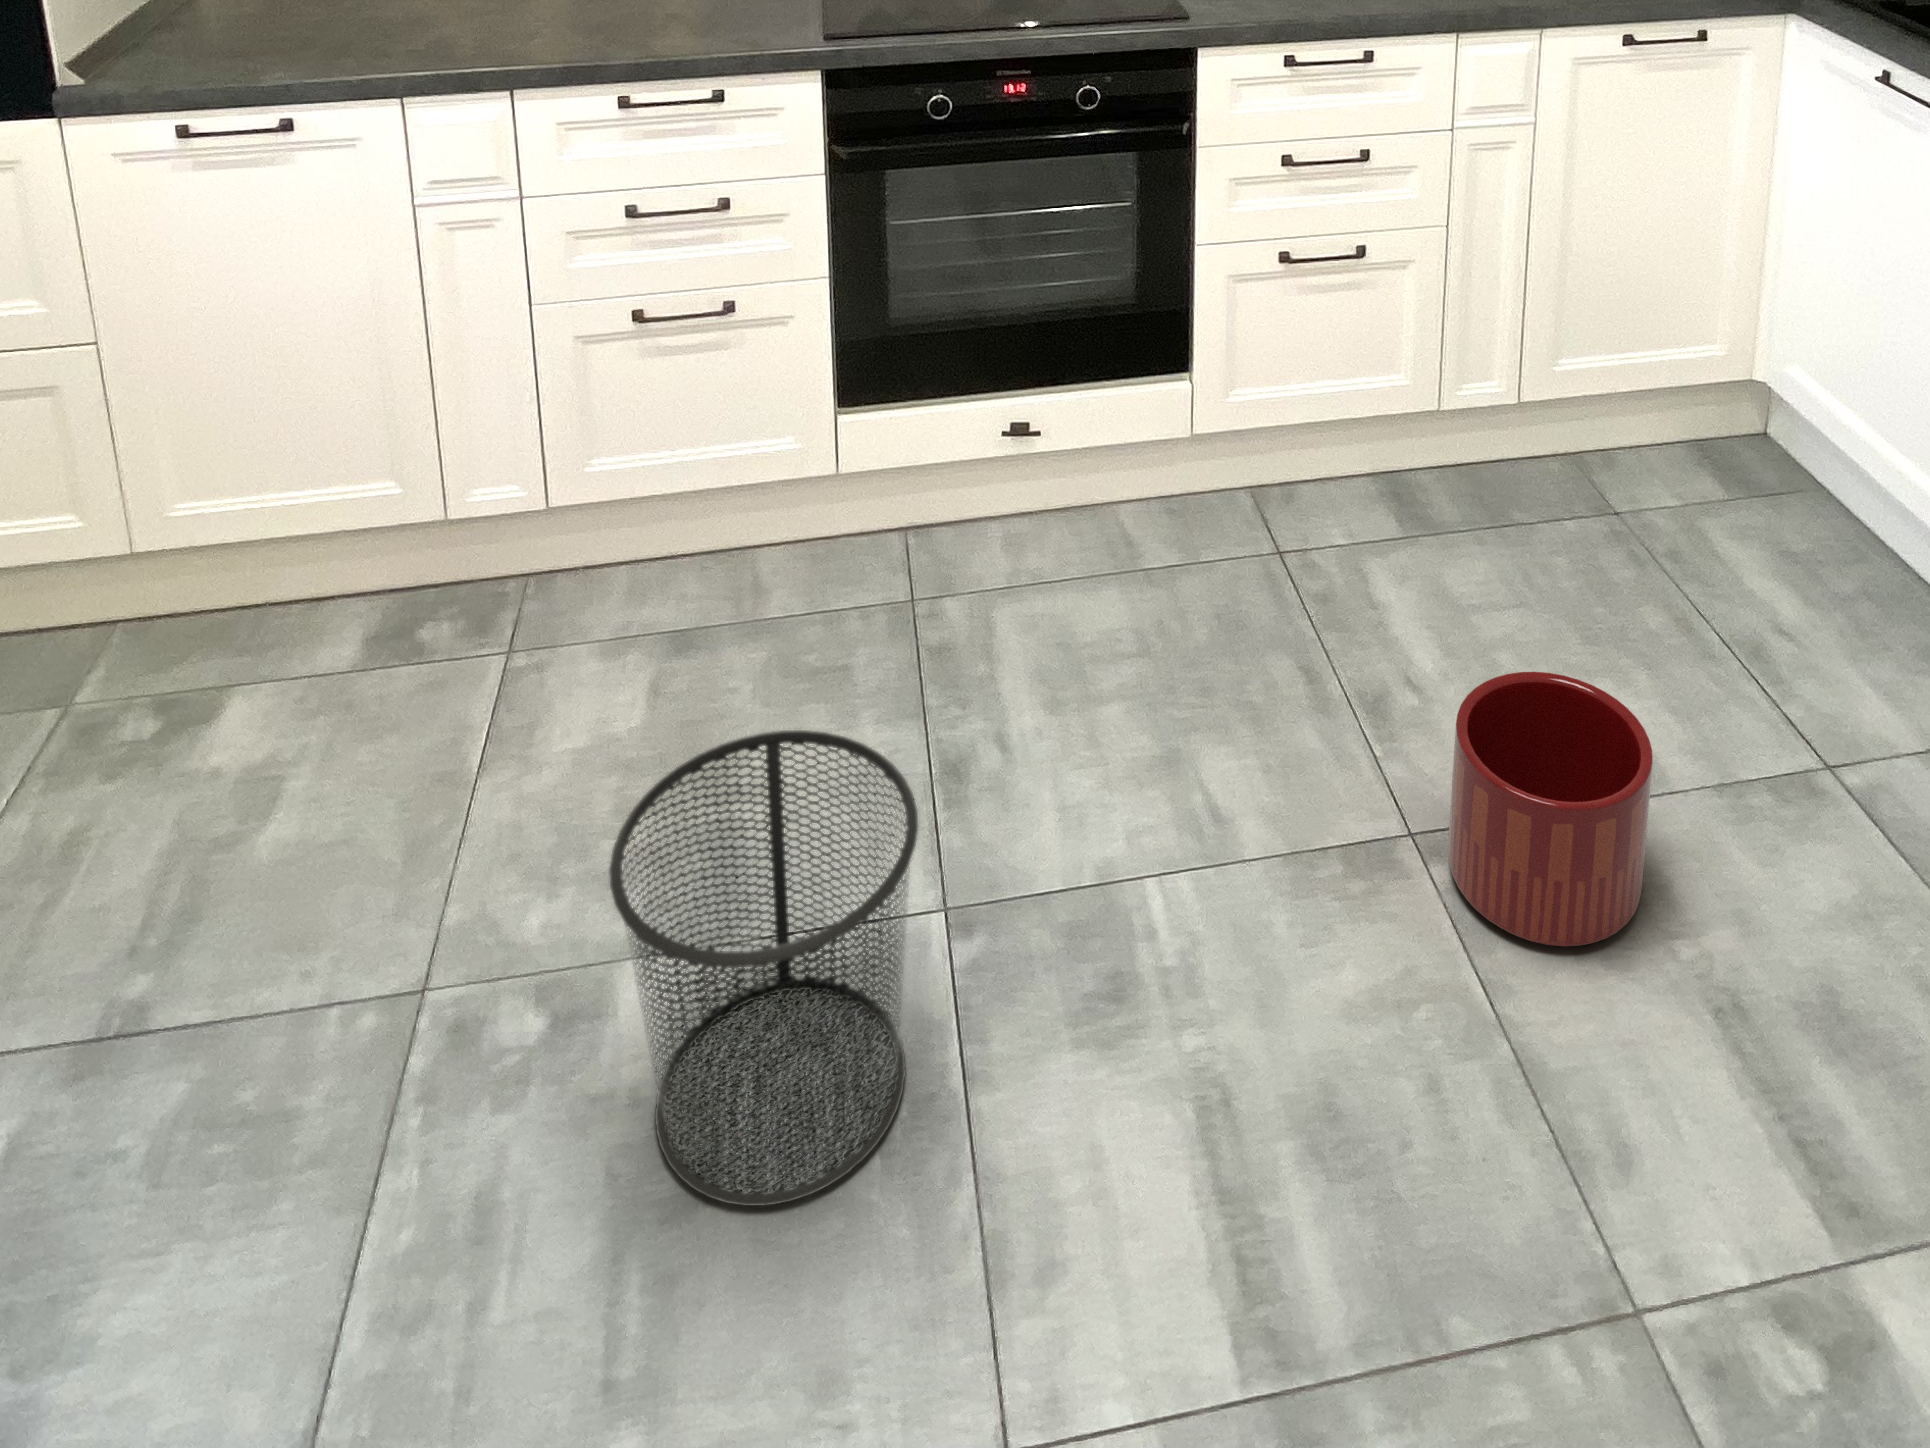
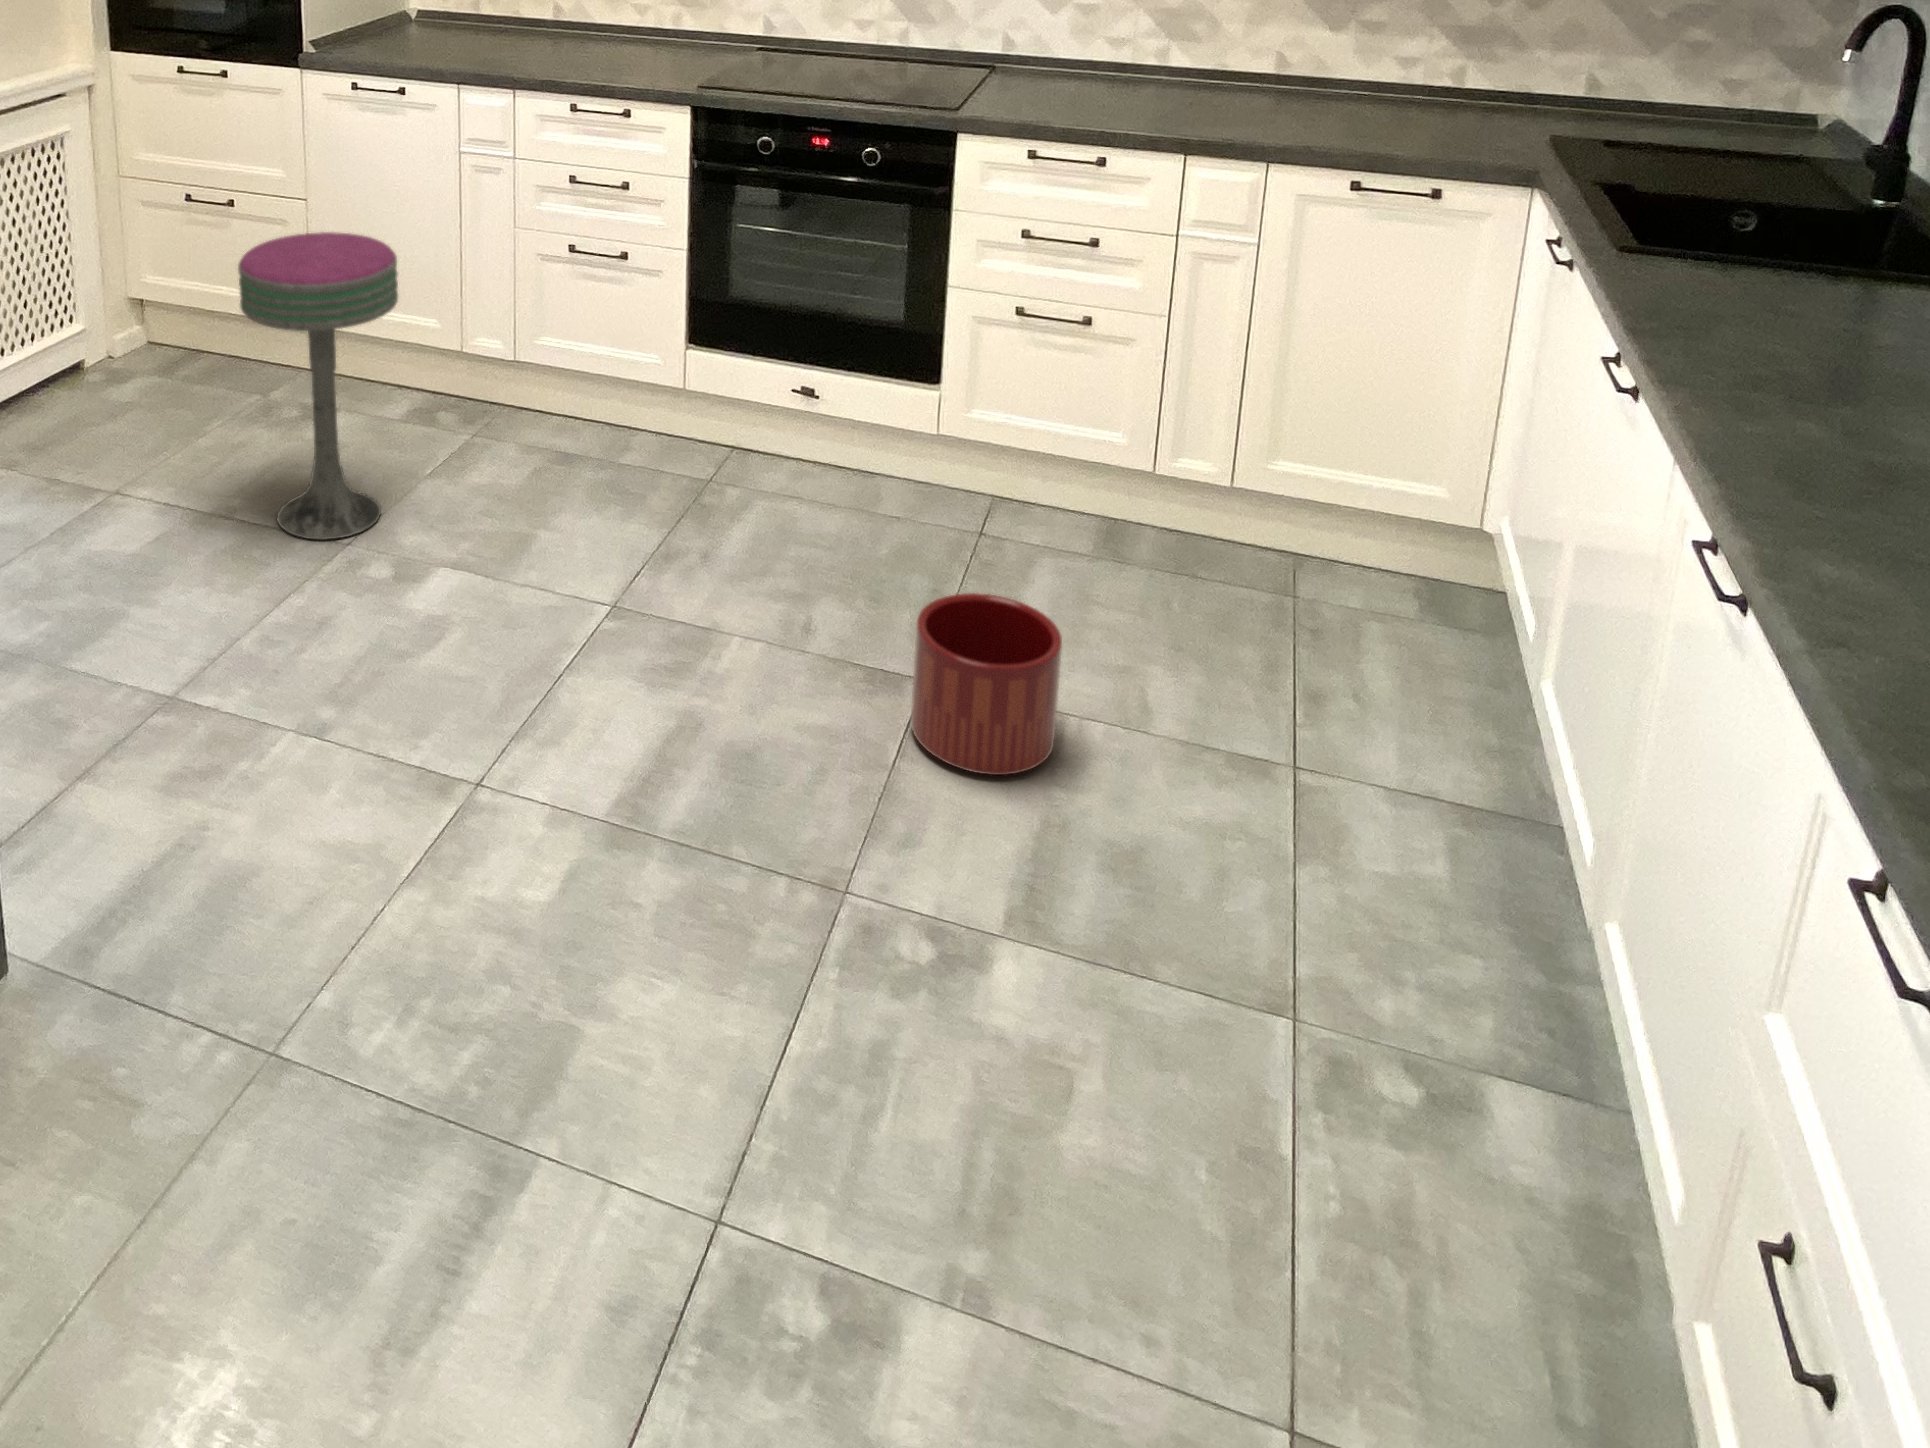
bar stool: none [123,408,460,995] -> present [238,232,398,540]
waste bin: present [609,730,918,1206] -> none [378,448,548,683]

